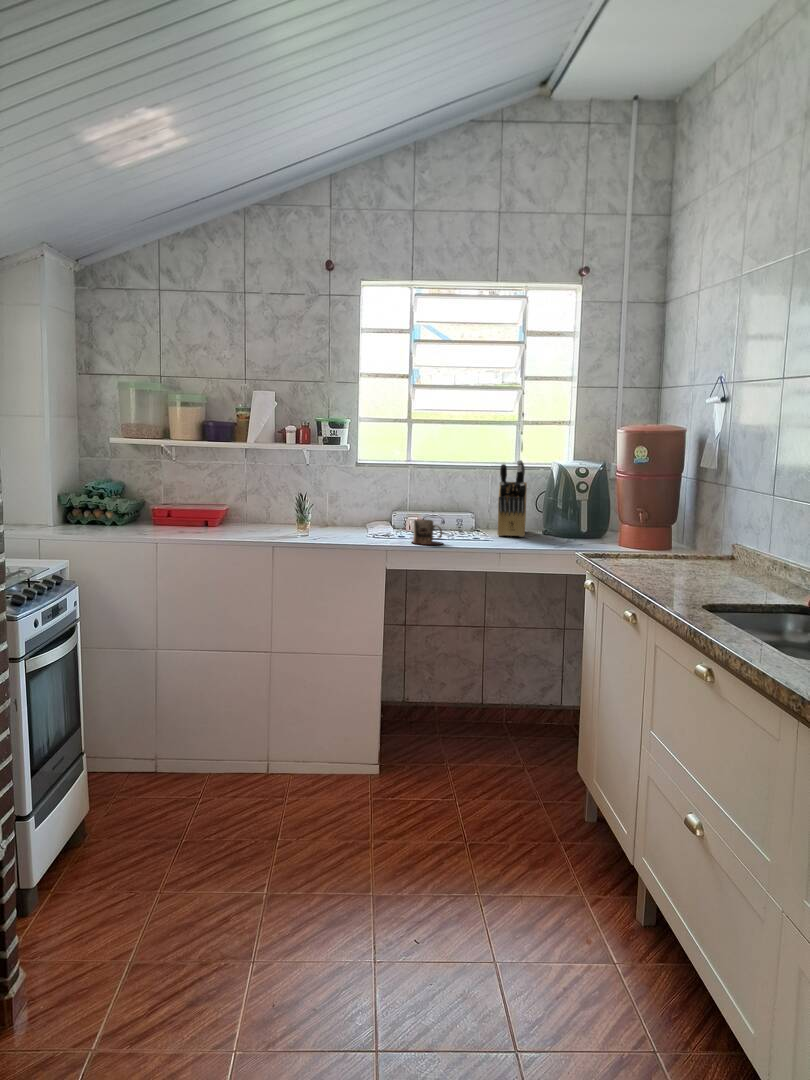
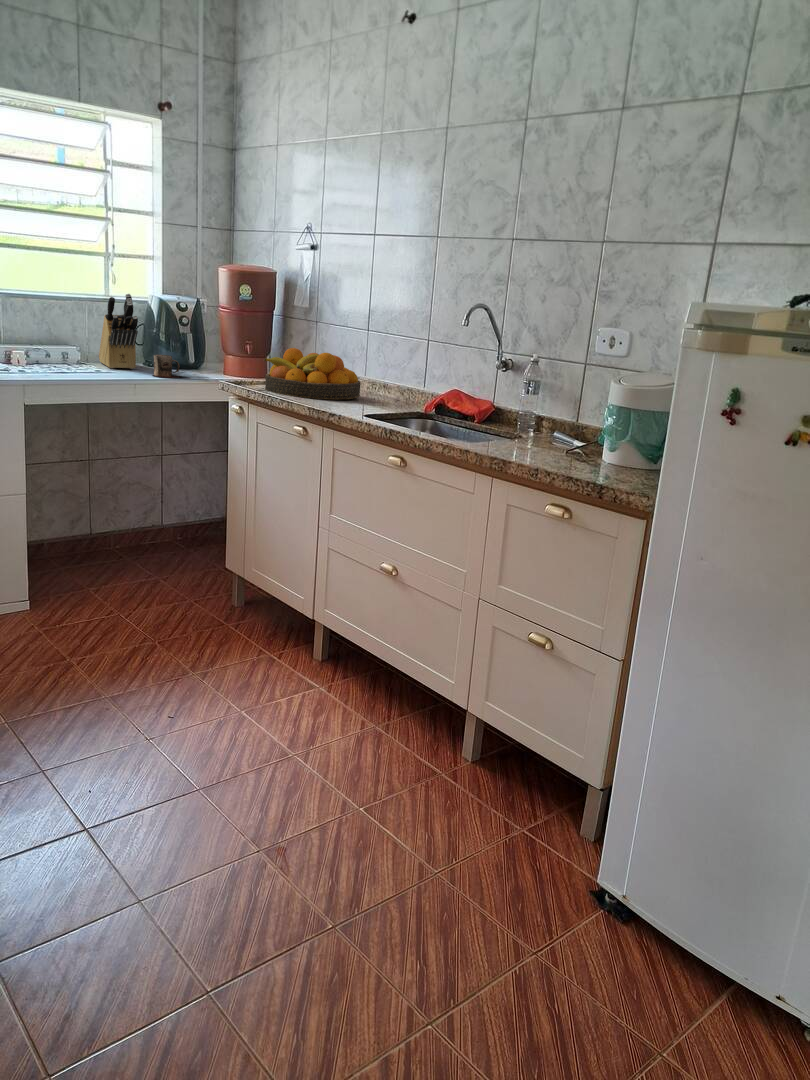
fruit bowl: none [621,518,745,582] -> present [264,348,360,400]
mug: present [412,519,443,545] -> present [152,355,182,378]

